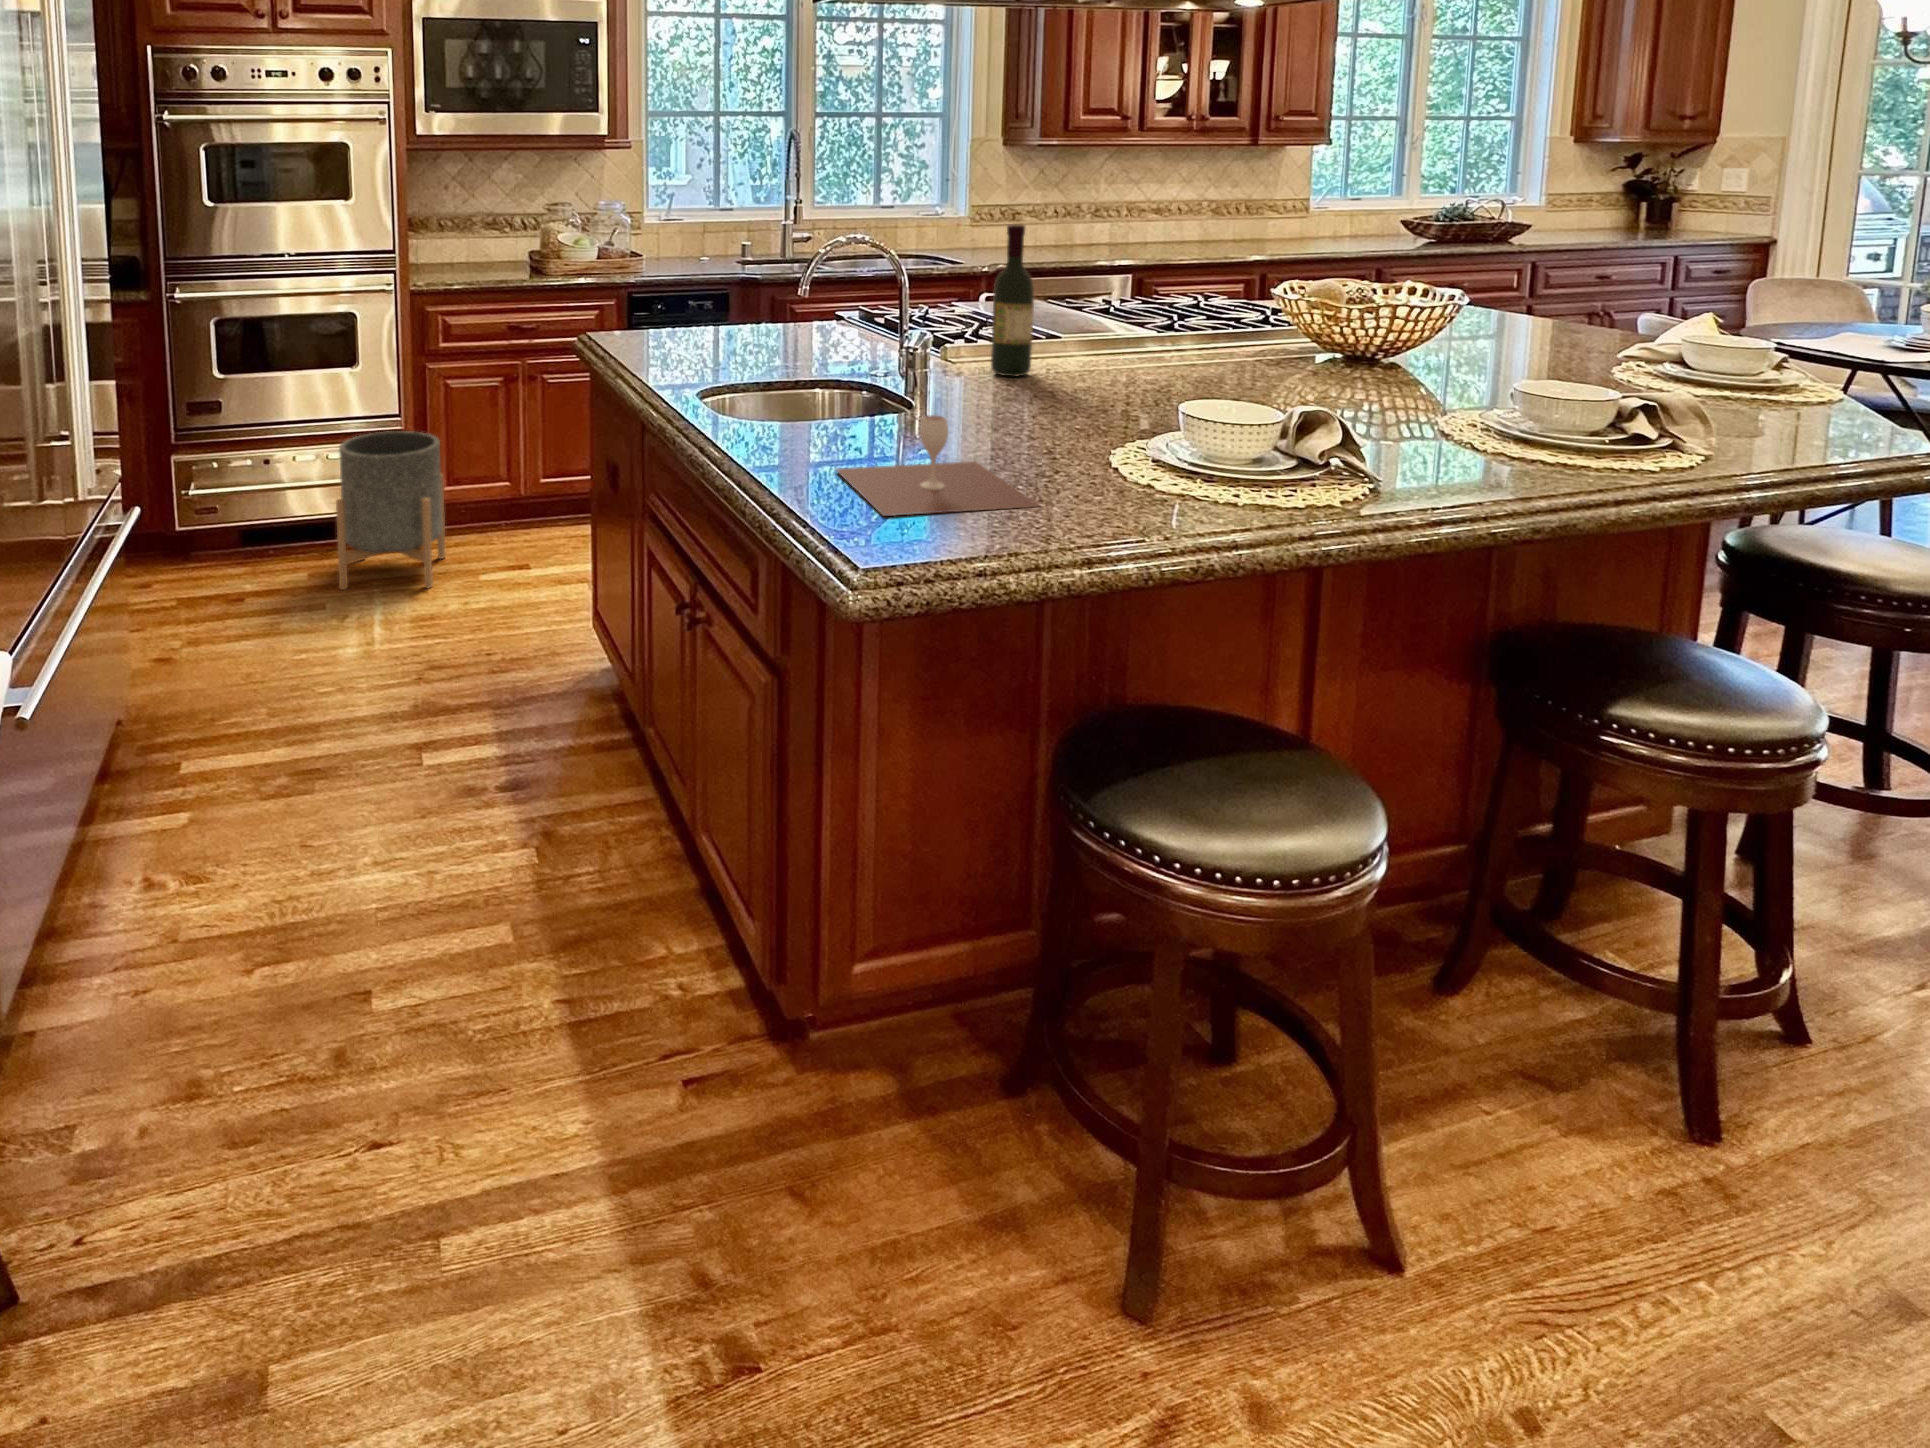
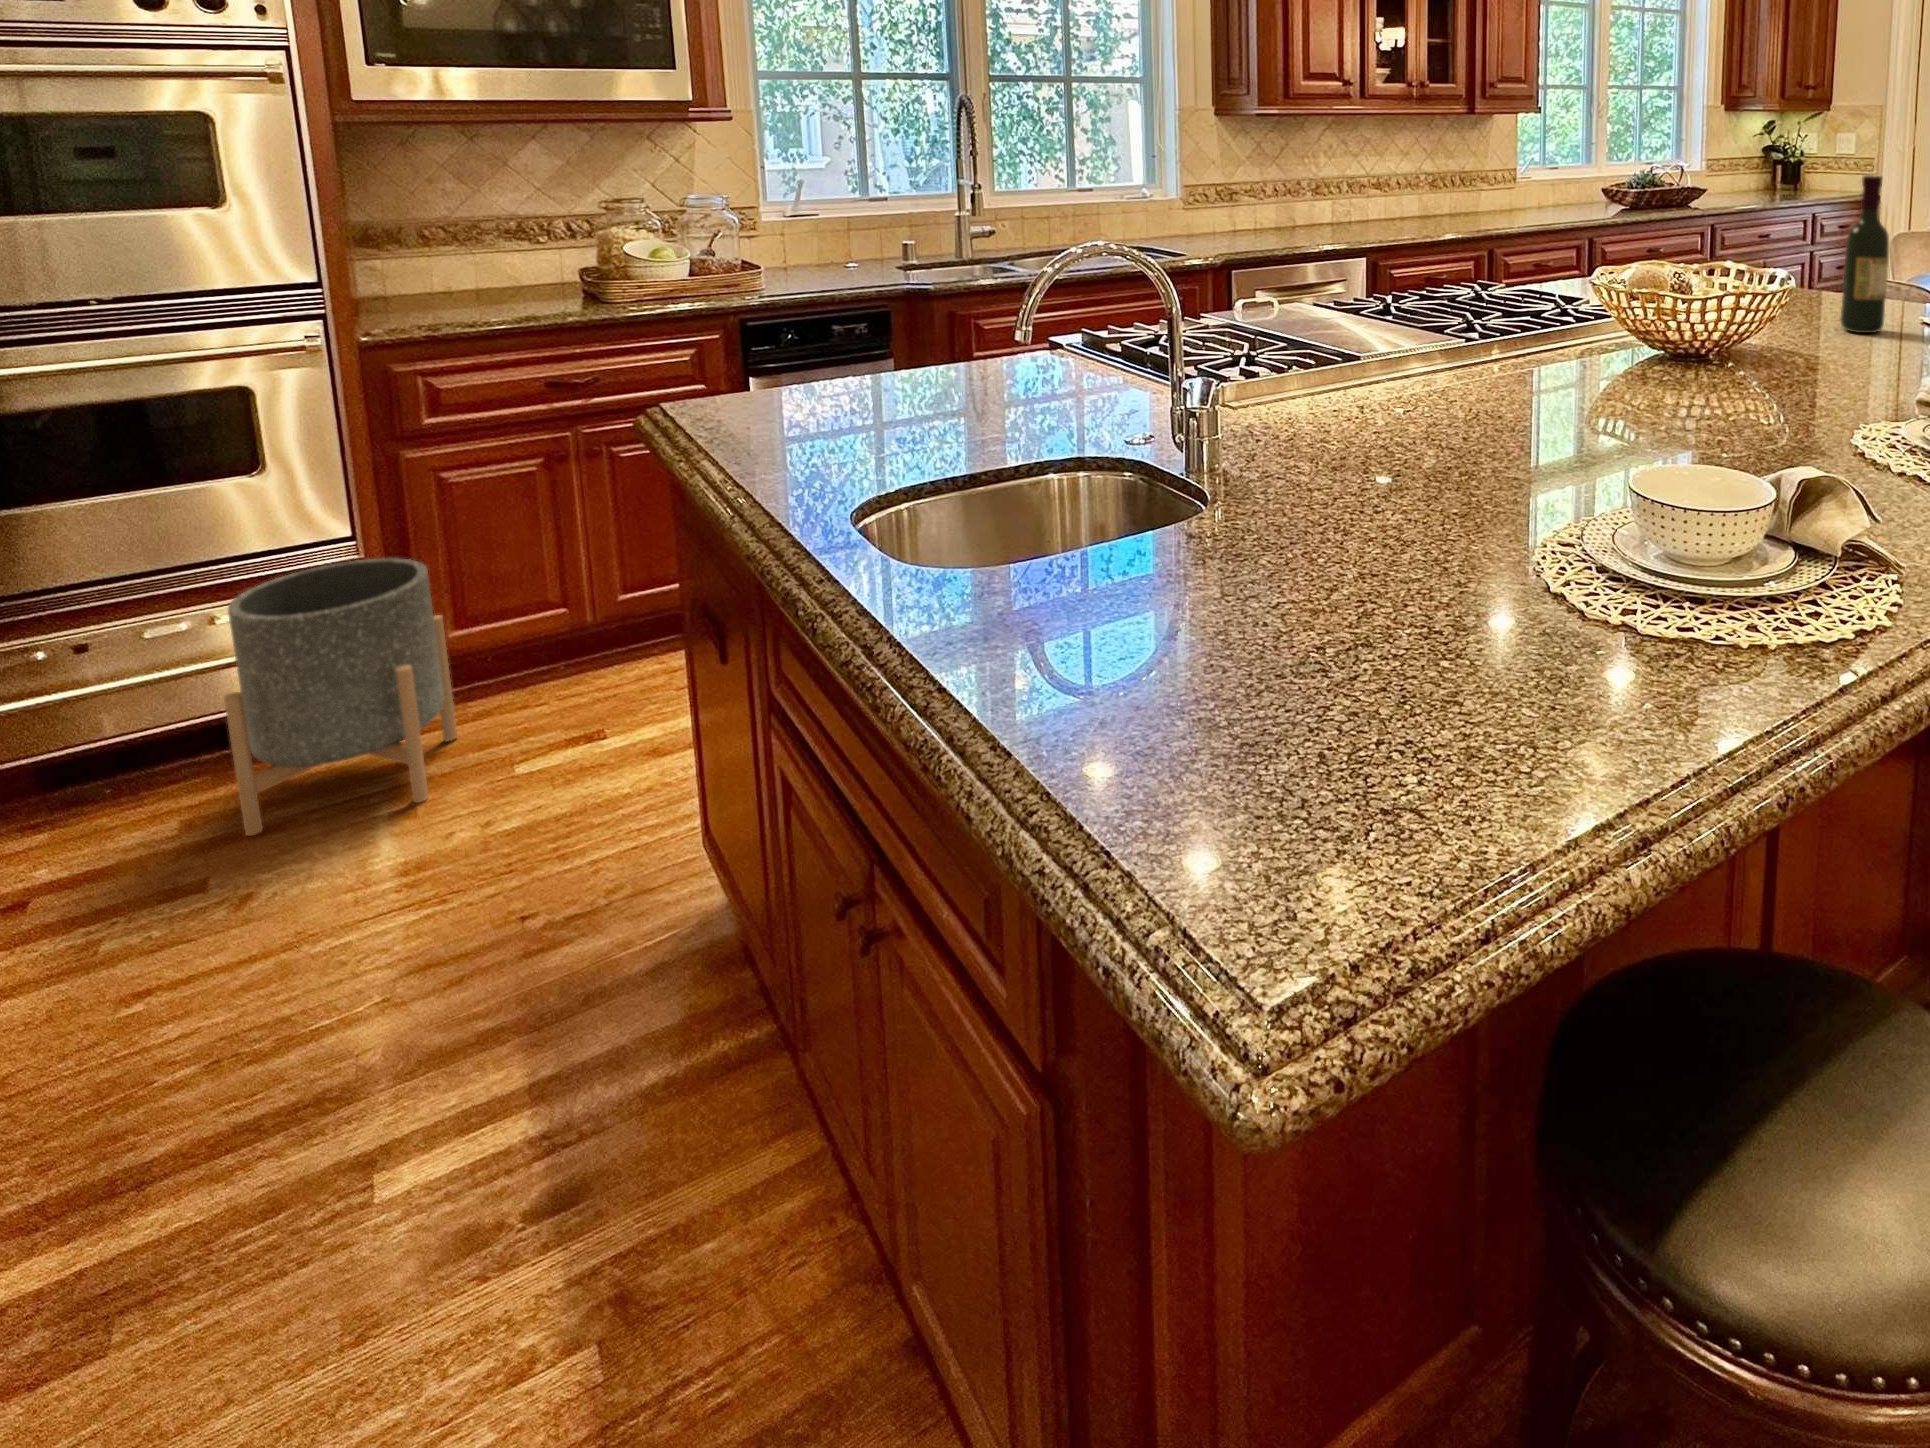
wine bottle: present [991,224,1034,377] -> present [1840,175,1890,333]
wine glass: present [836,415,1039,516] -> none [1127,584,1523,834]

